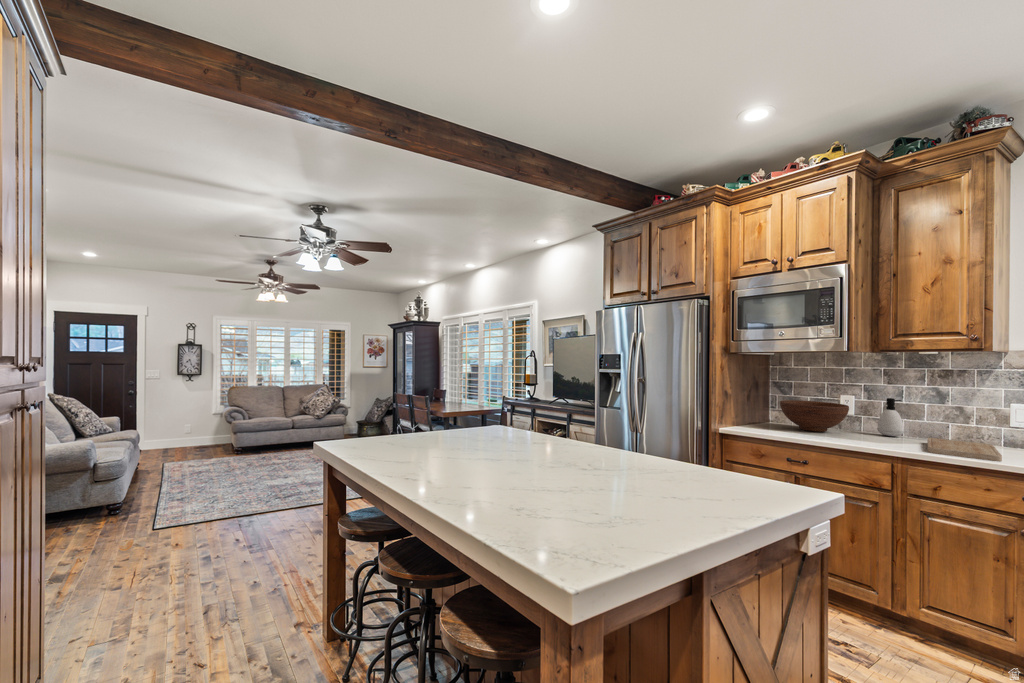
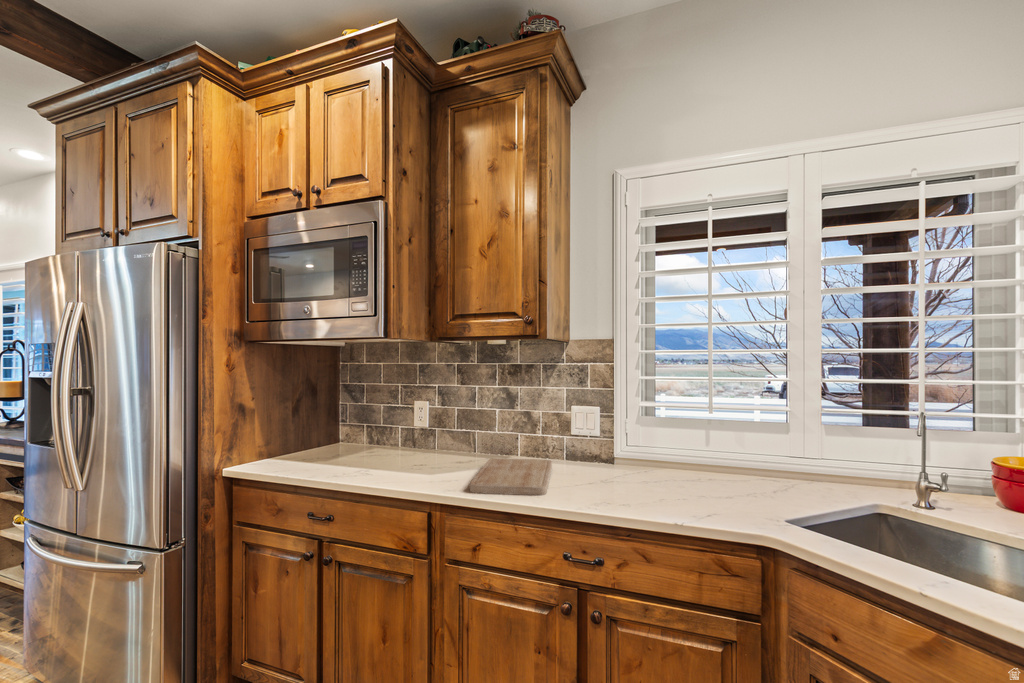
soap dispenser: present [877,398,904,436] -> none [443,405,471,458]
fruit bowl: present [780,400,849,432] -> none [311,417,404,467]

